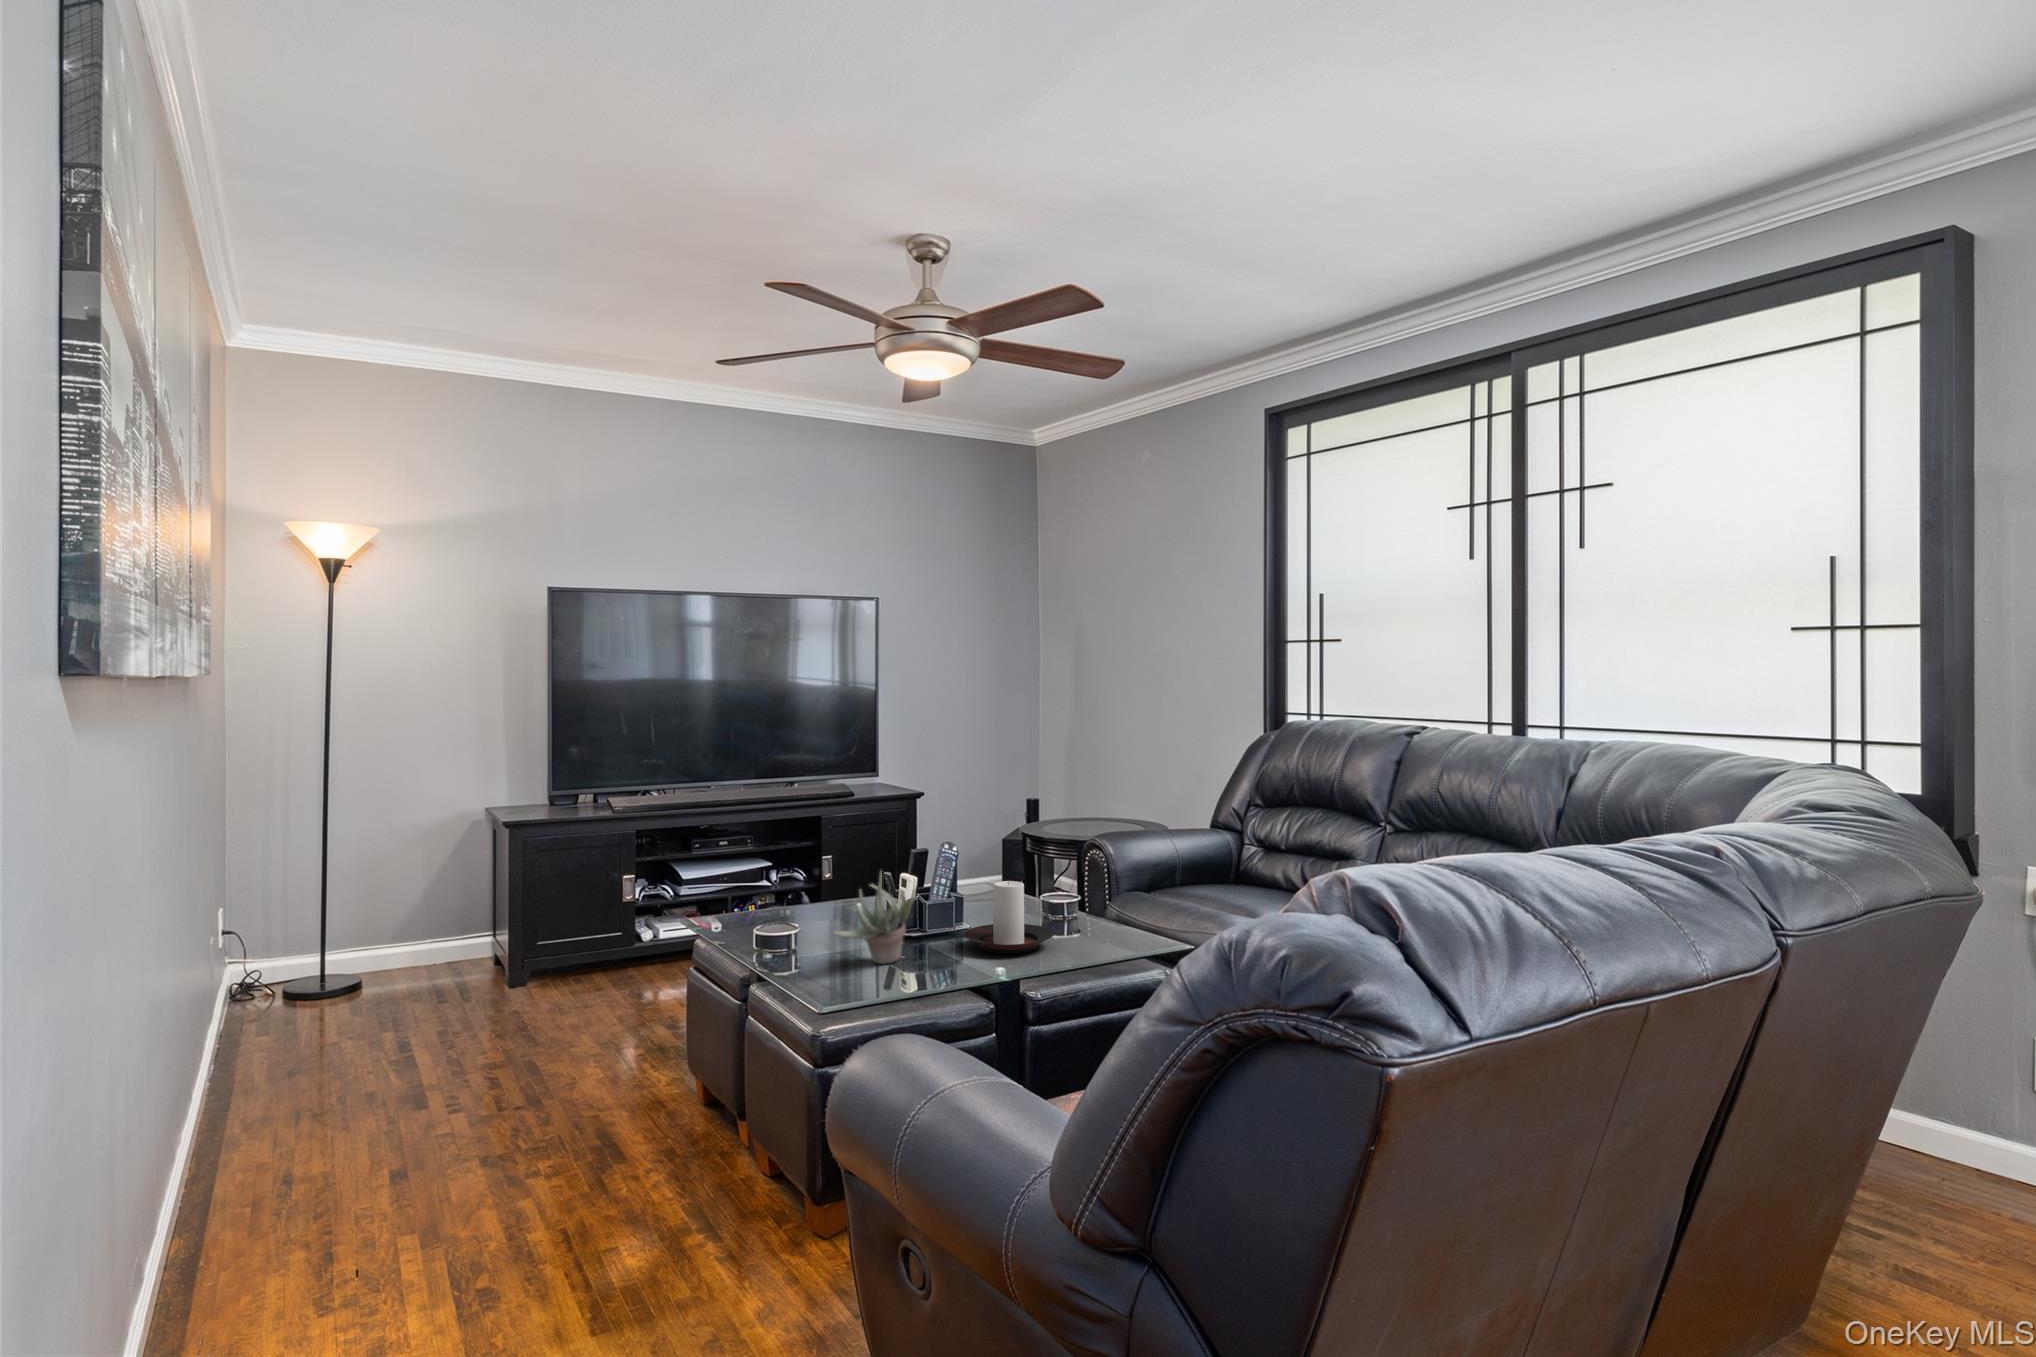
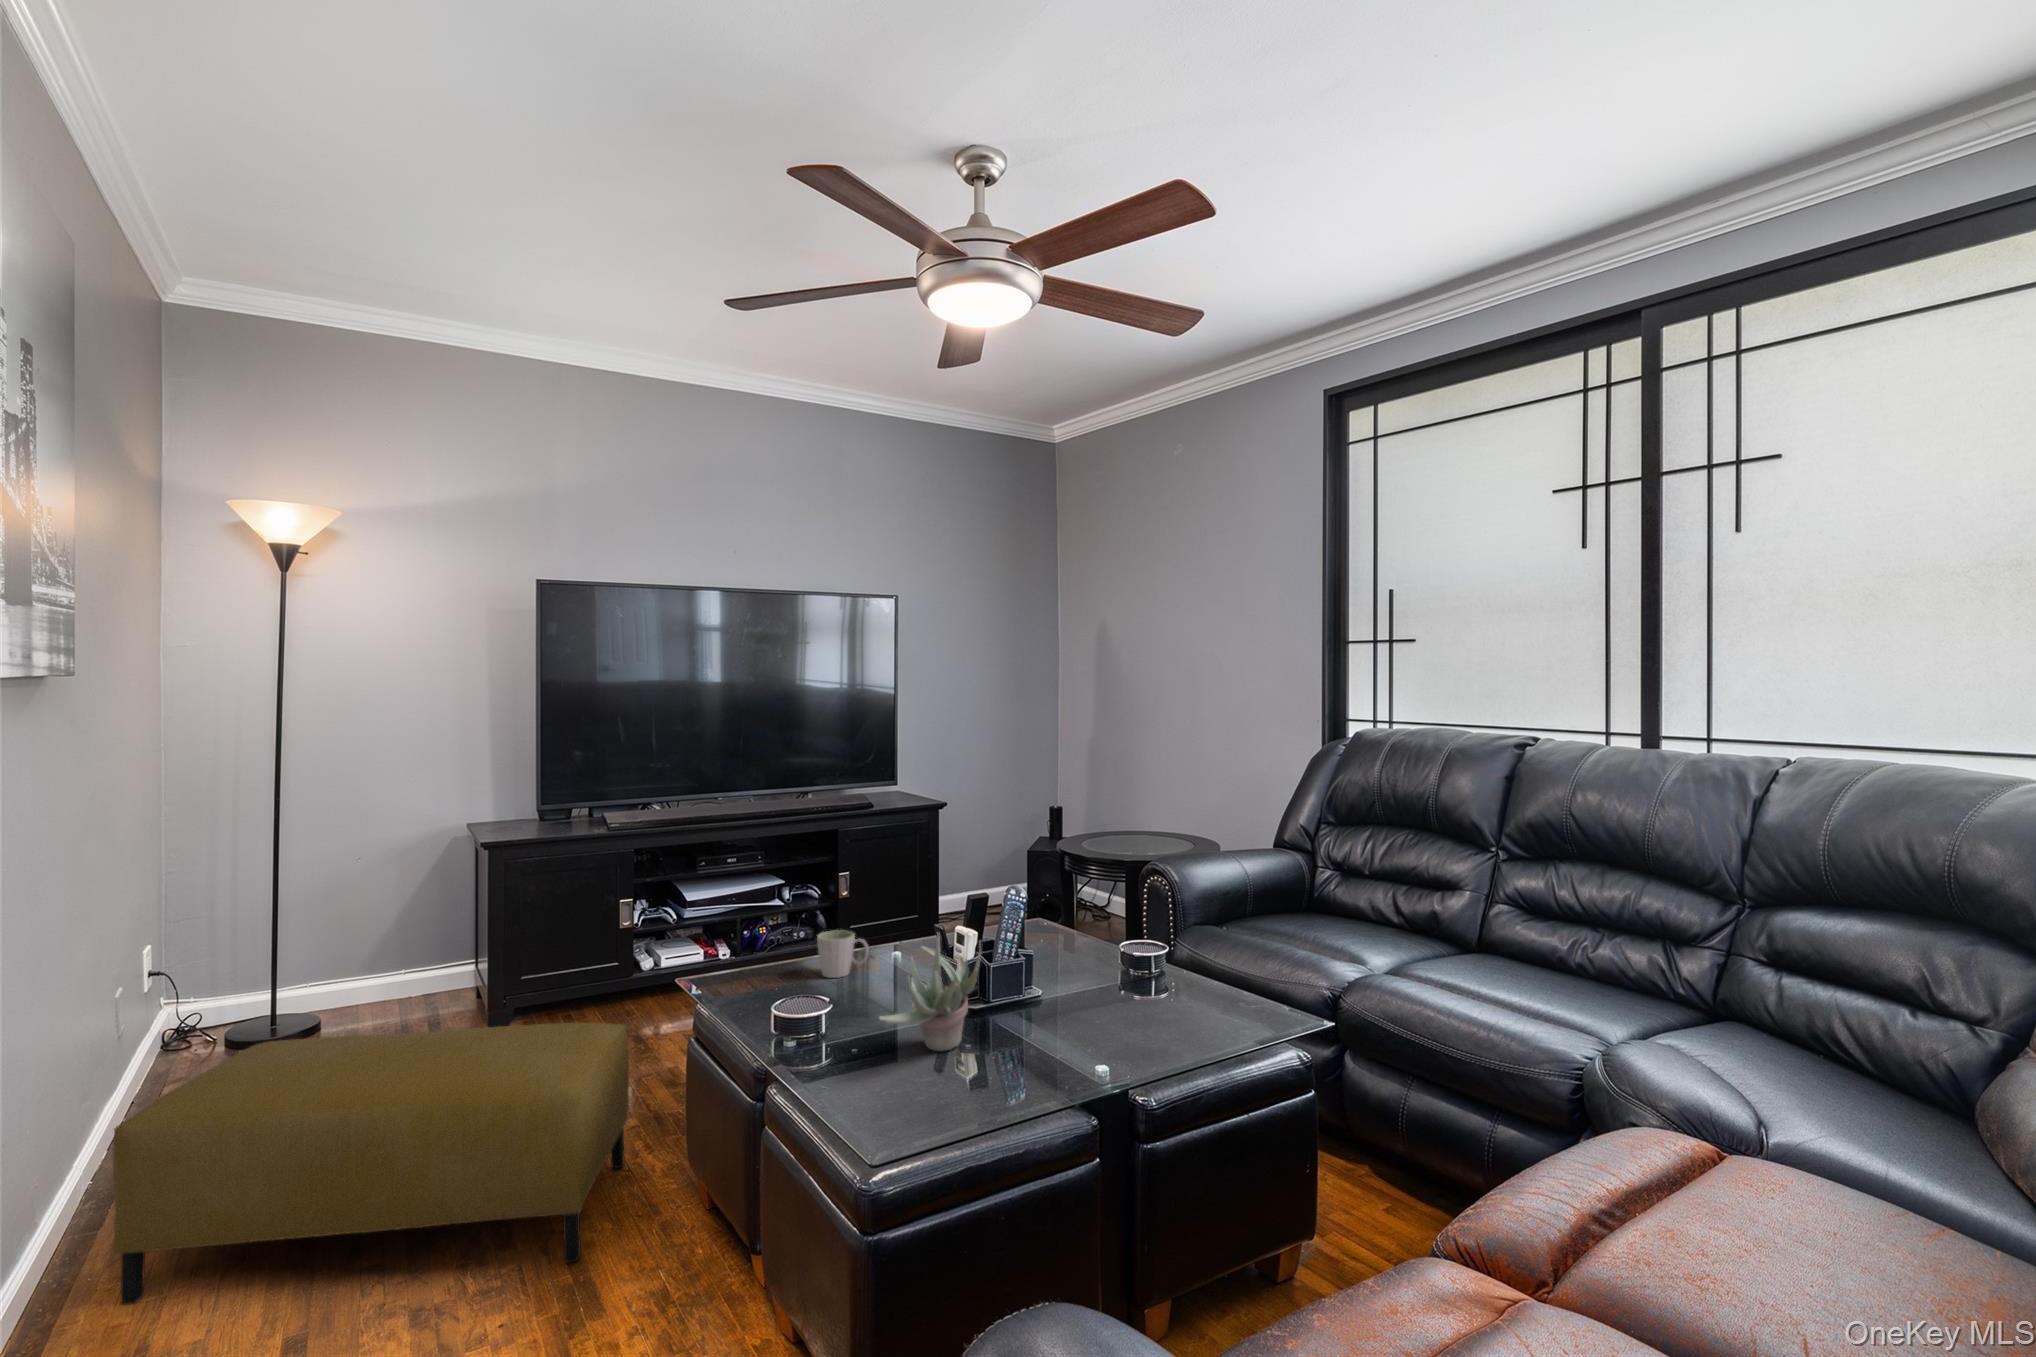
candle holder: present [964,879,1054,953] -> none [1036,936,1150,1033]
mug: none [792,885,835,922] -> present [817,930,869,978]
ottoman: none [250,958,638,1155] -> present [112,1023,629,1305]

